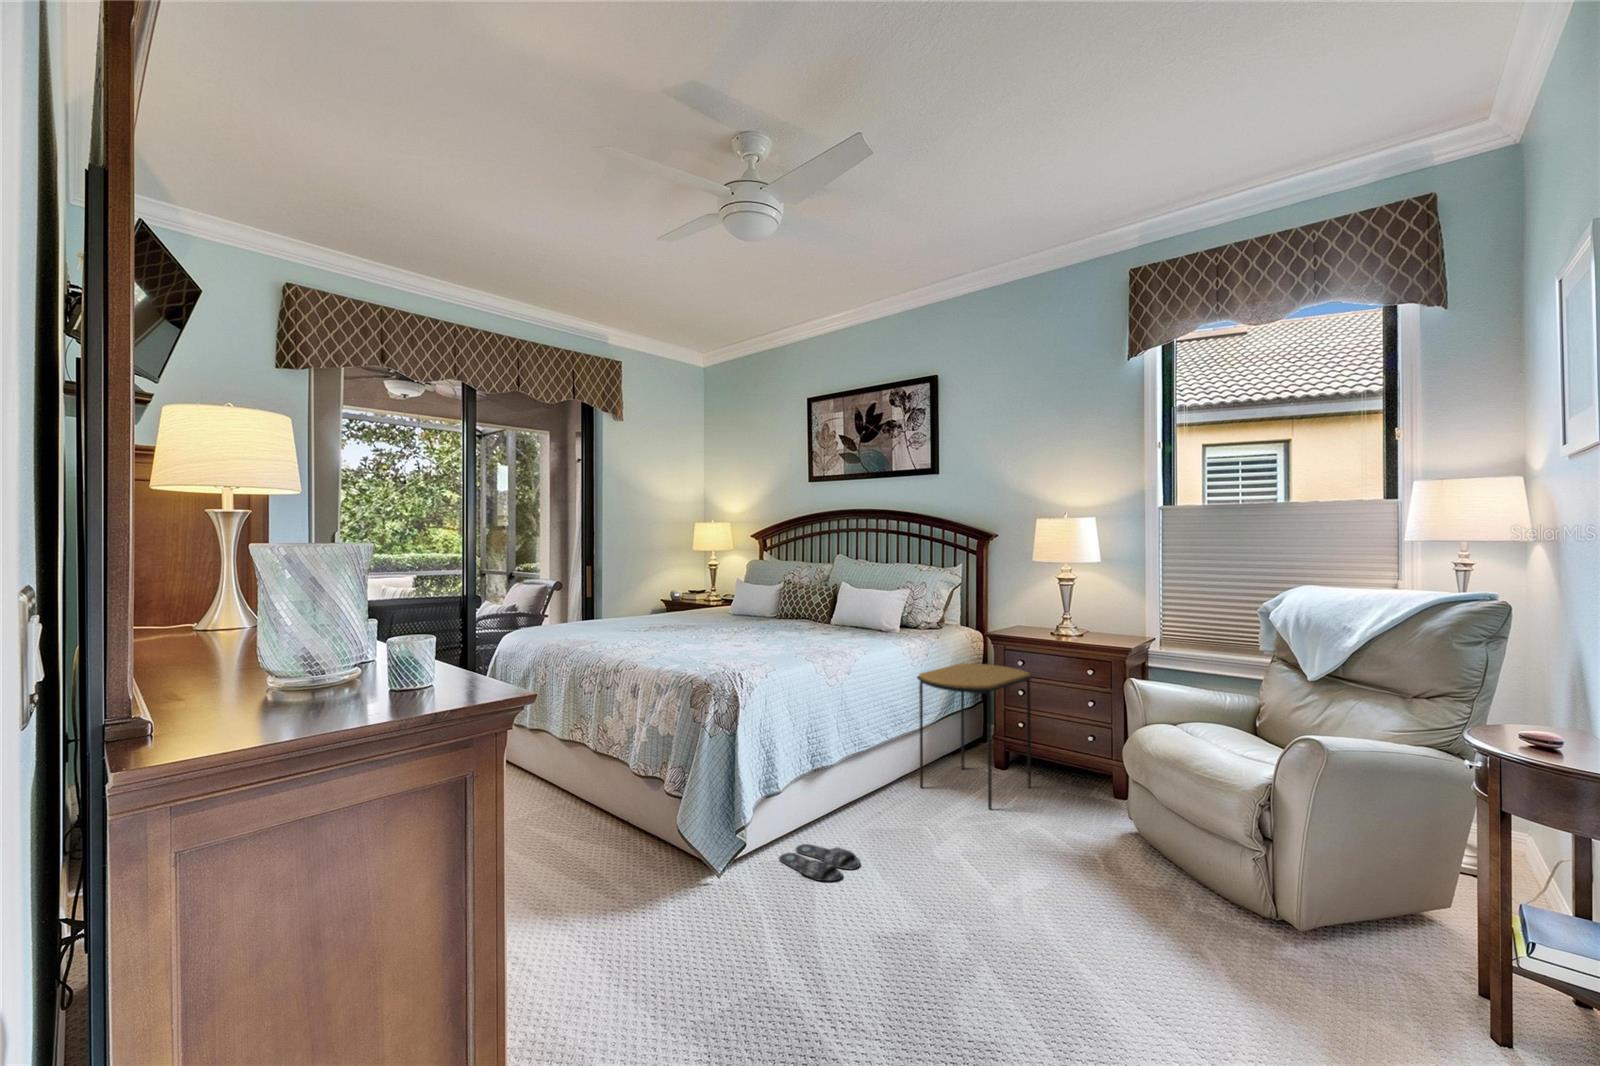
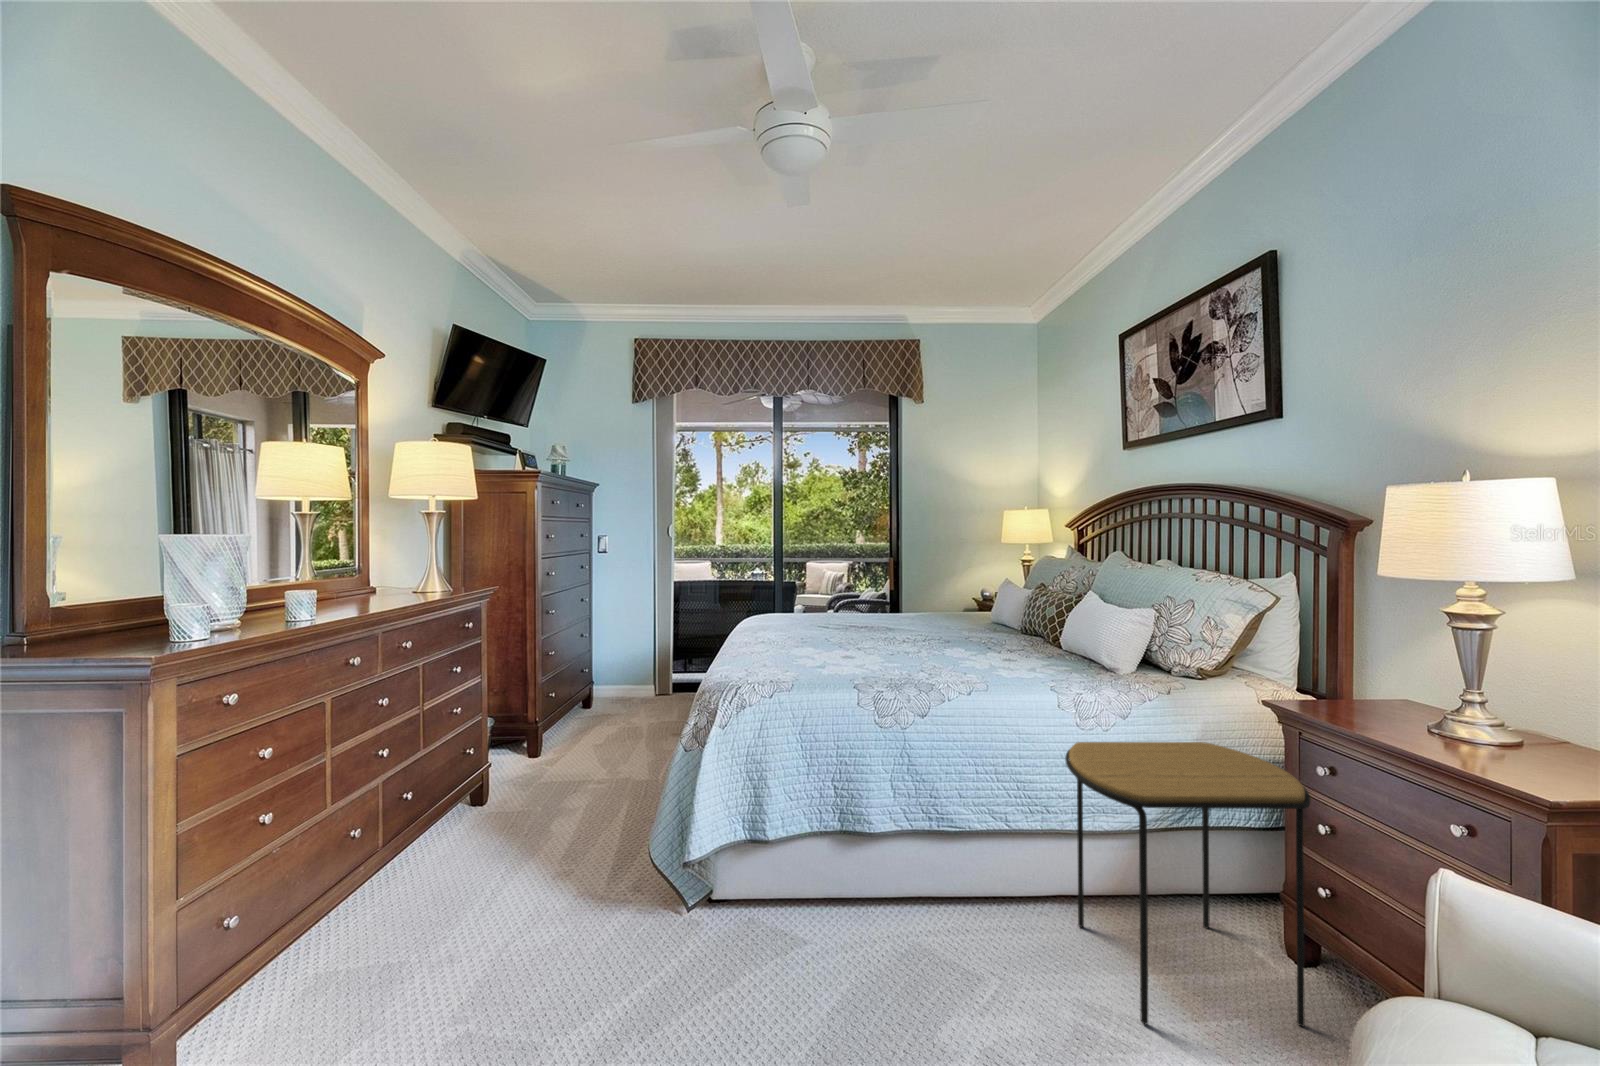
slippers: present [779,844,859,881] -> none [736,929,825,1002]

